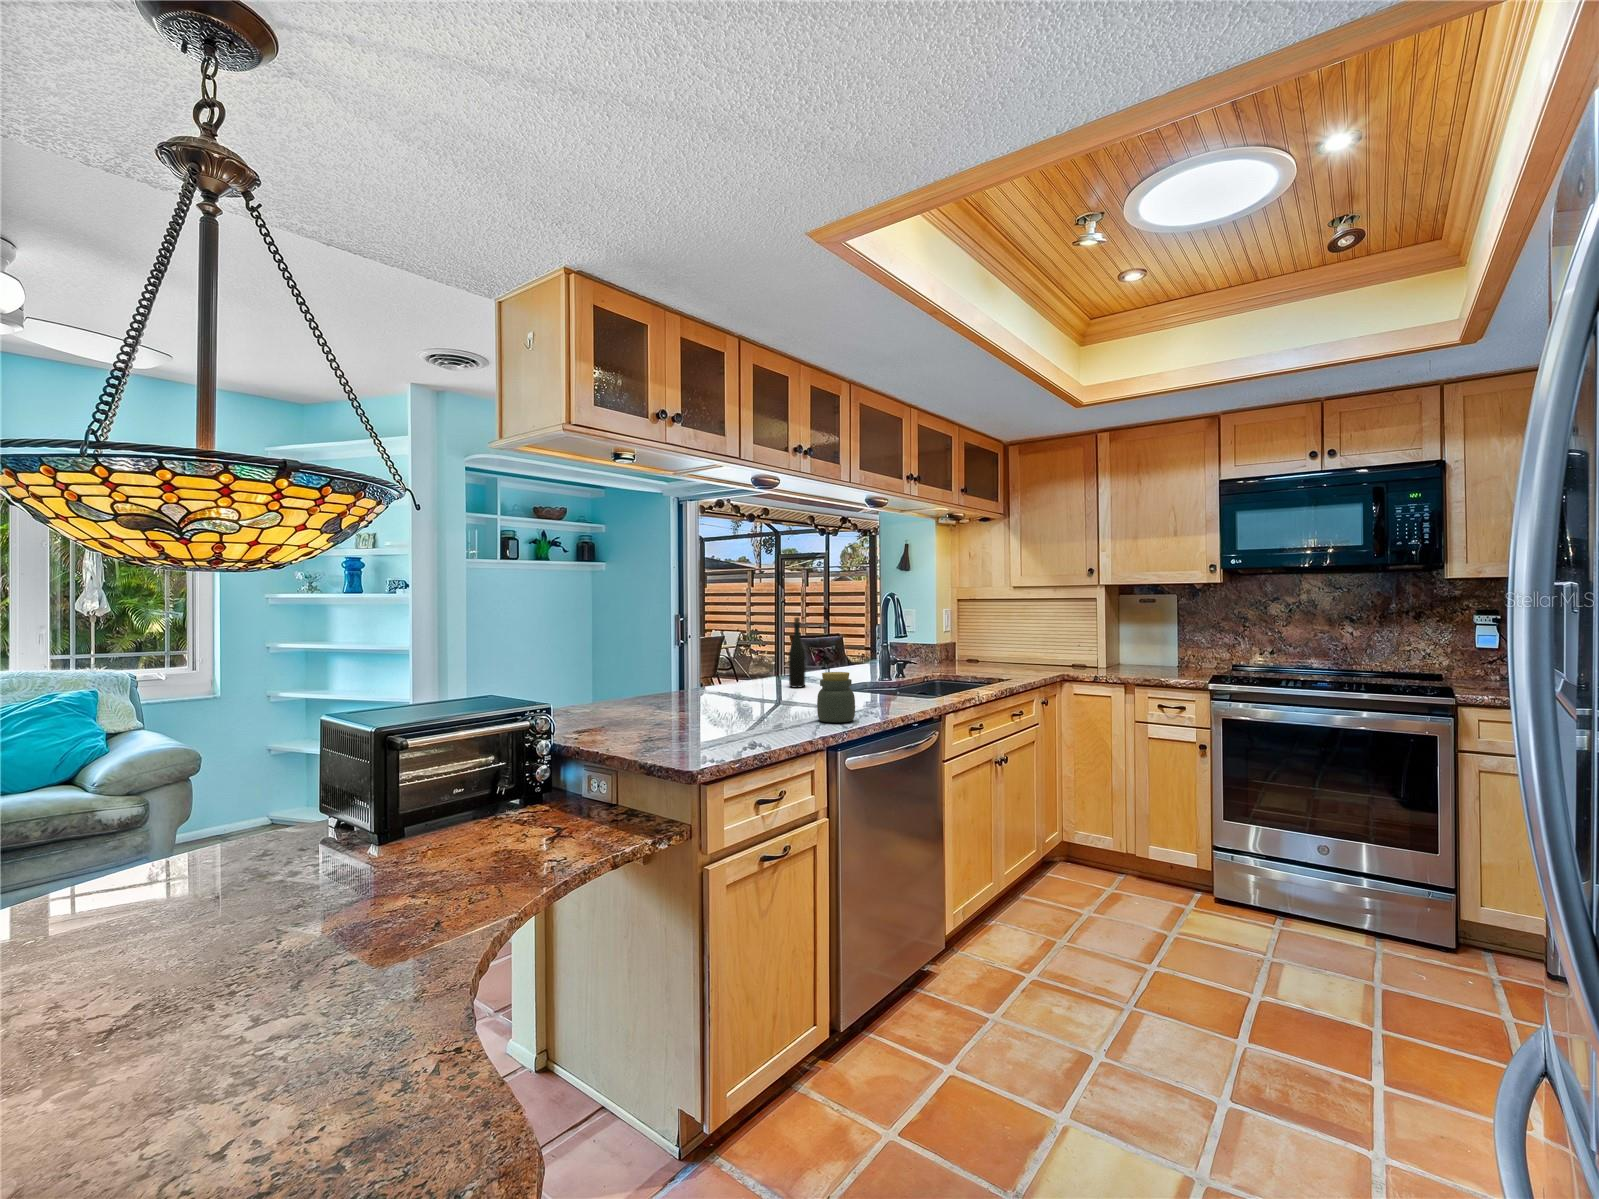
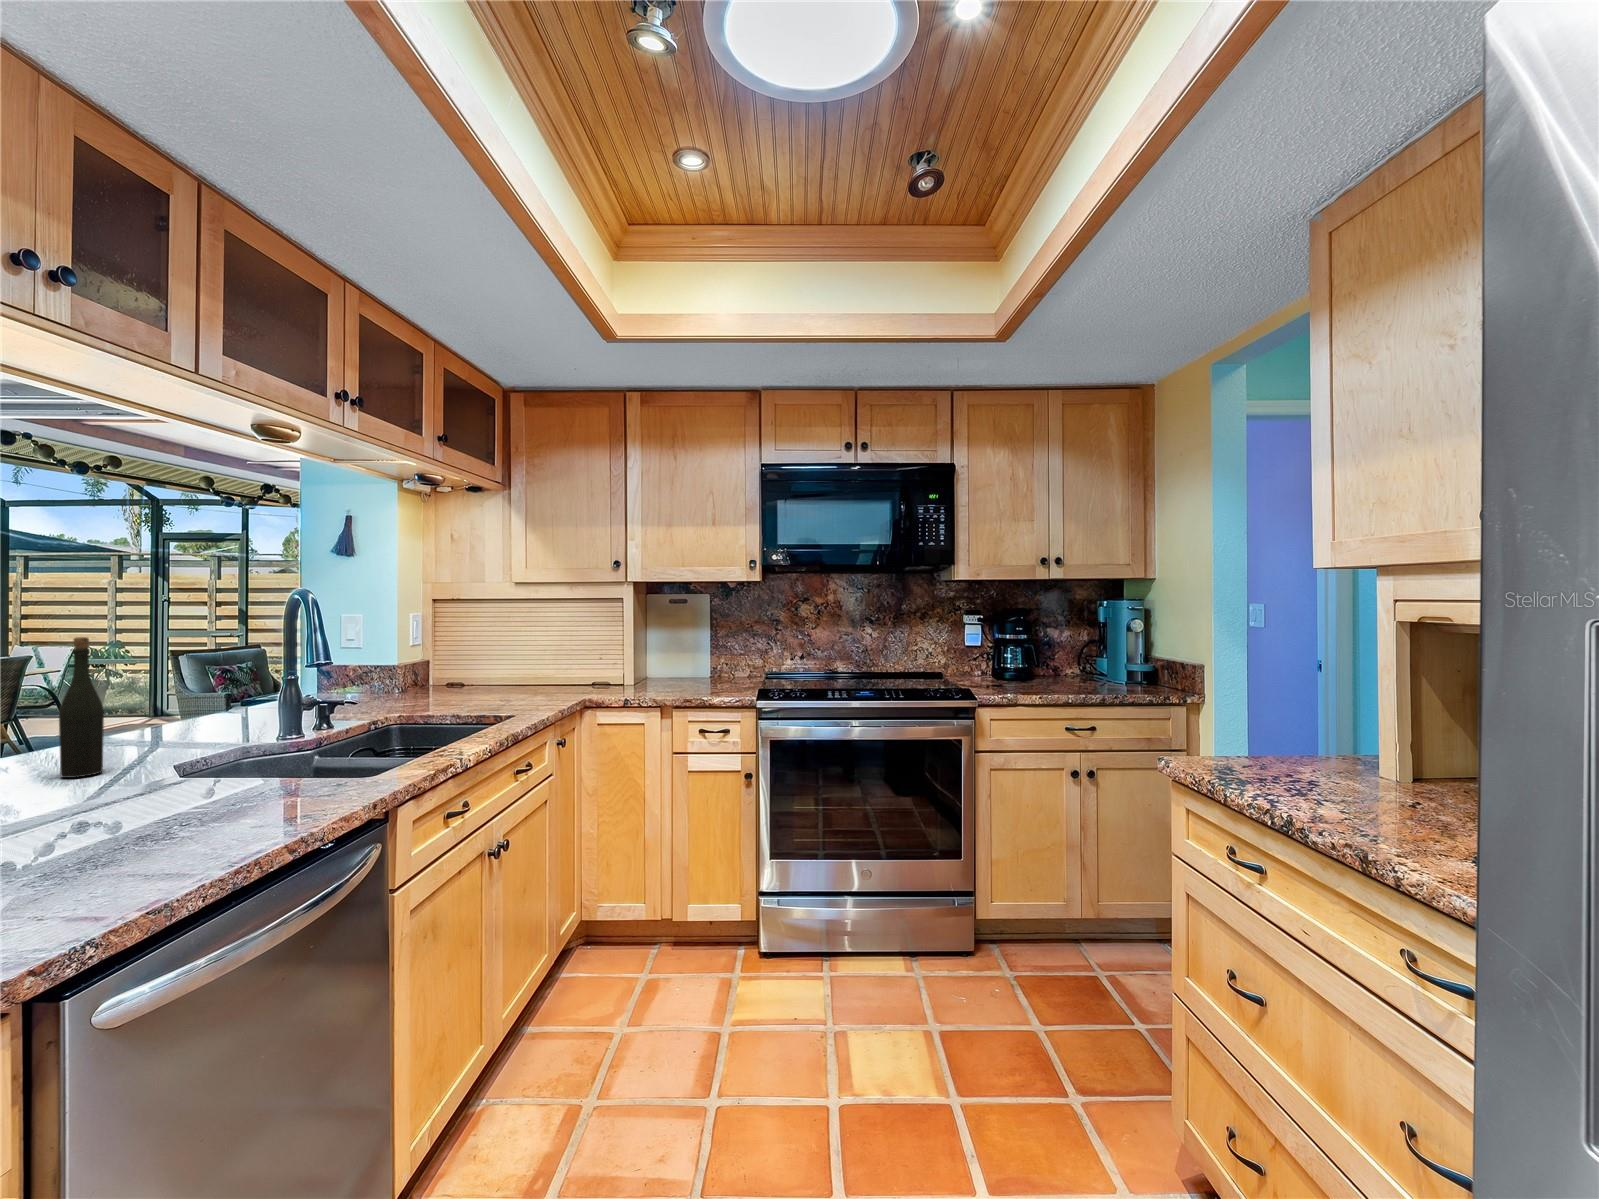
jar: present [817,672,855,722] -> none [56,767,172,895]

